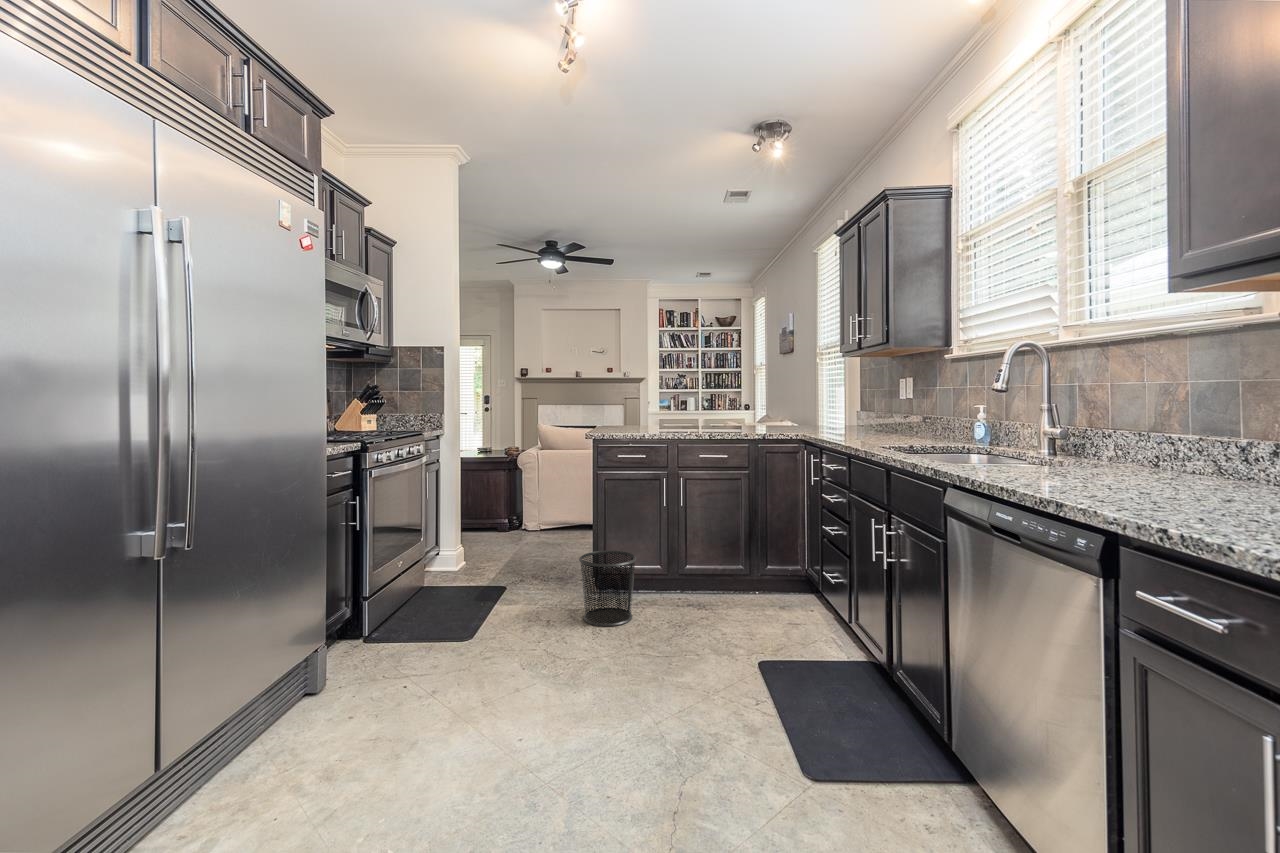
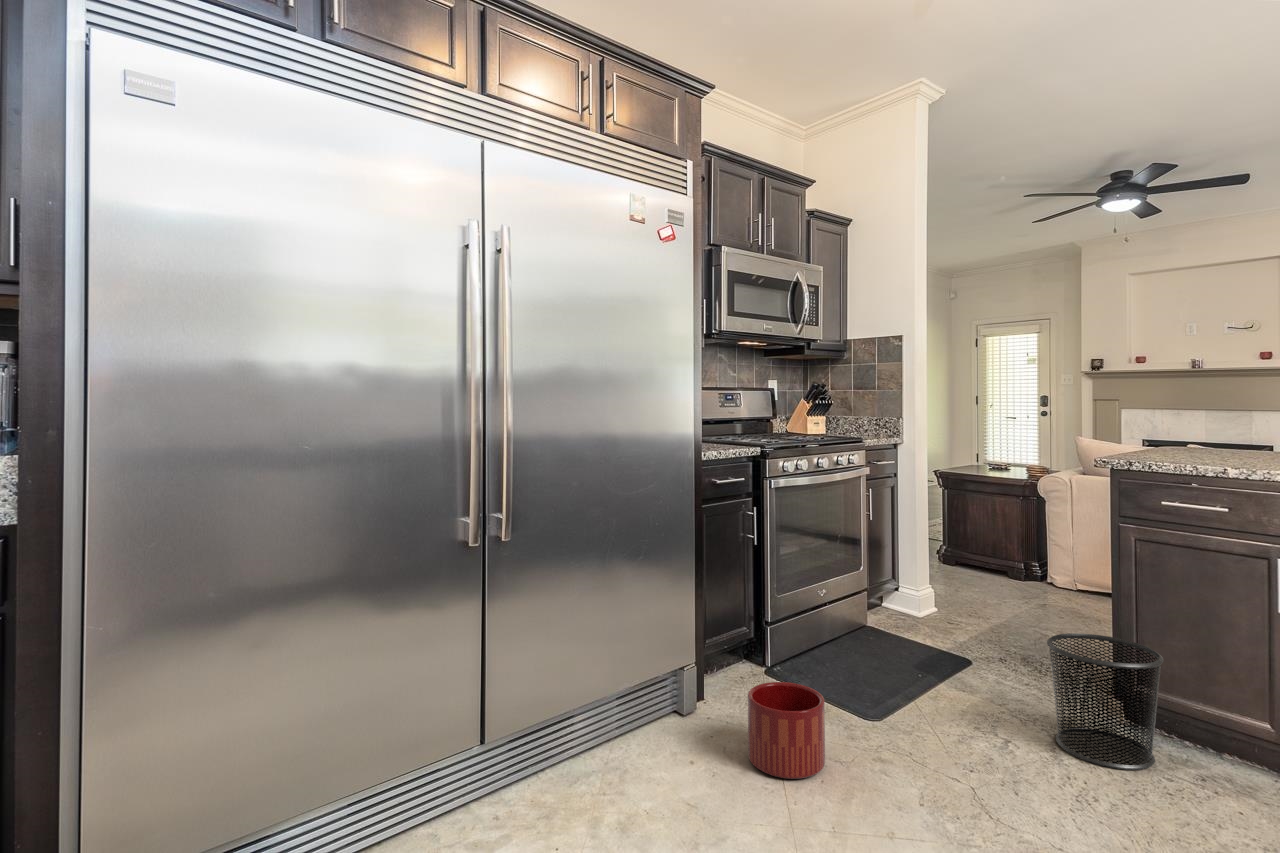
planter: none [411,631,474,706] -> present [748,682,825,779]

